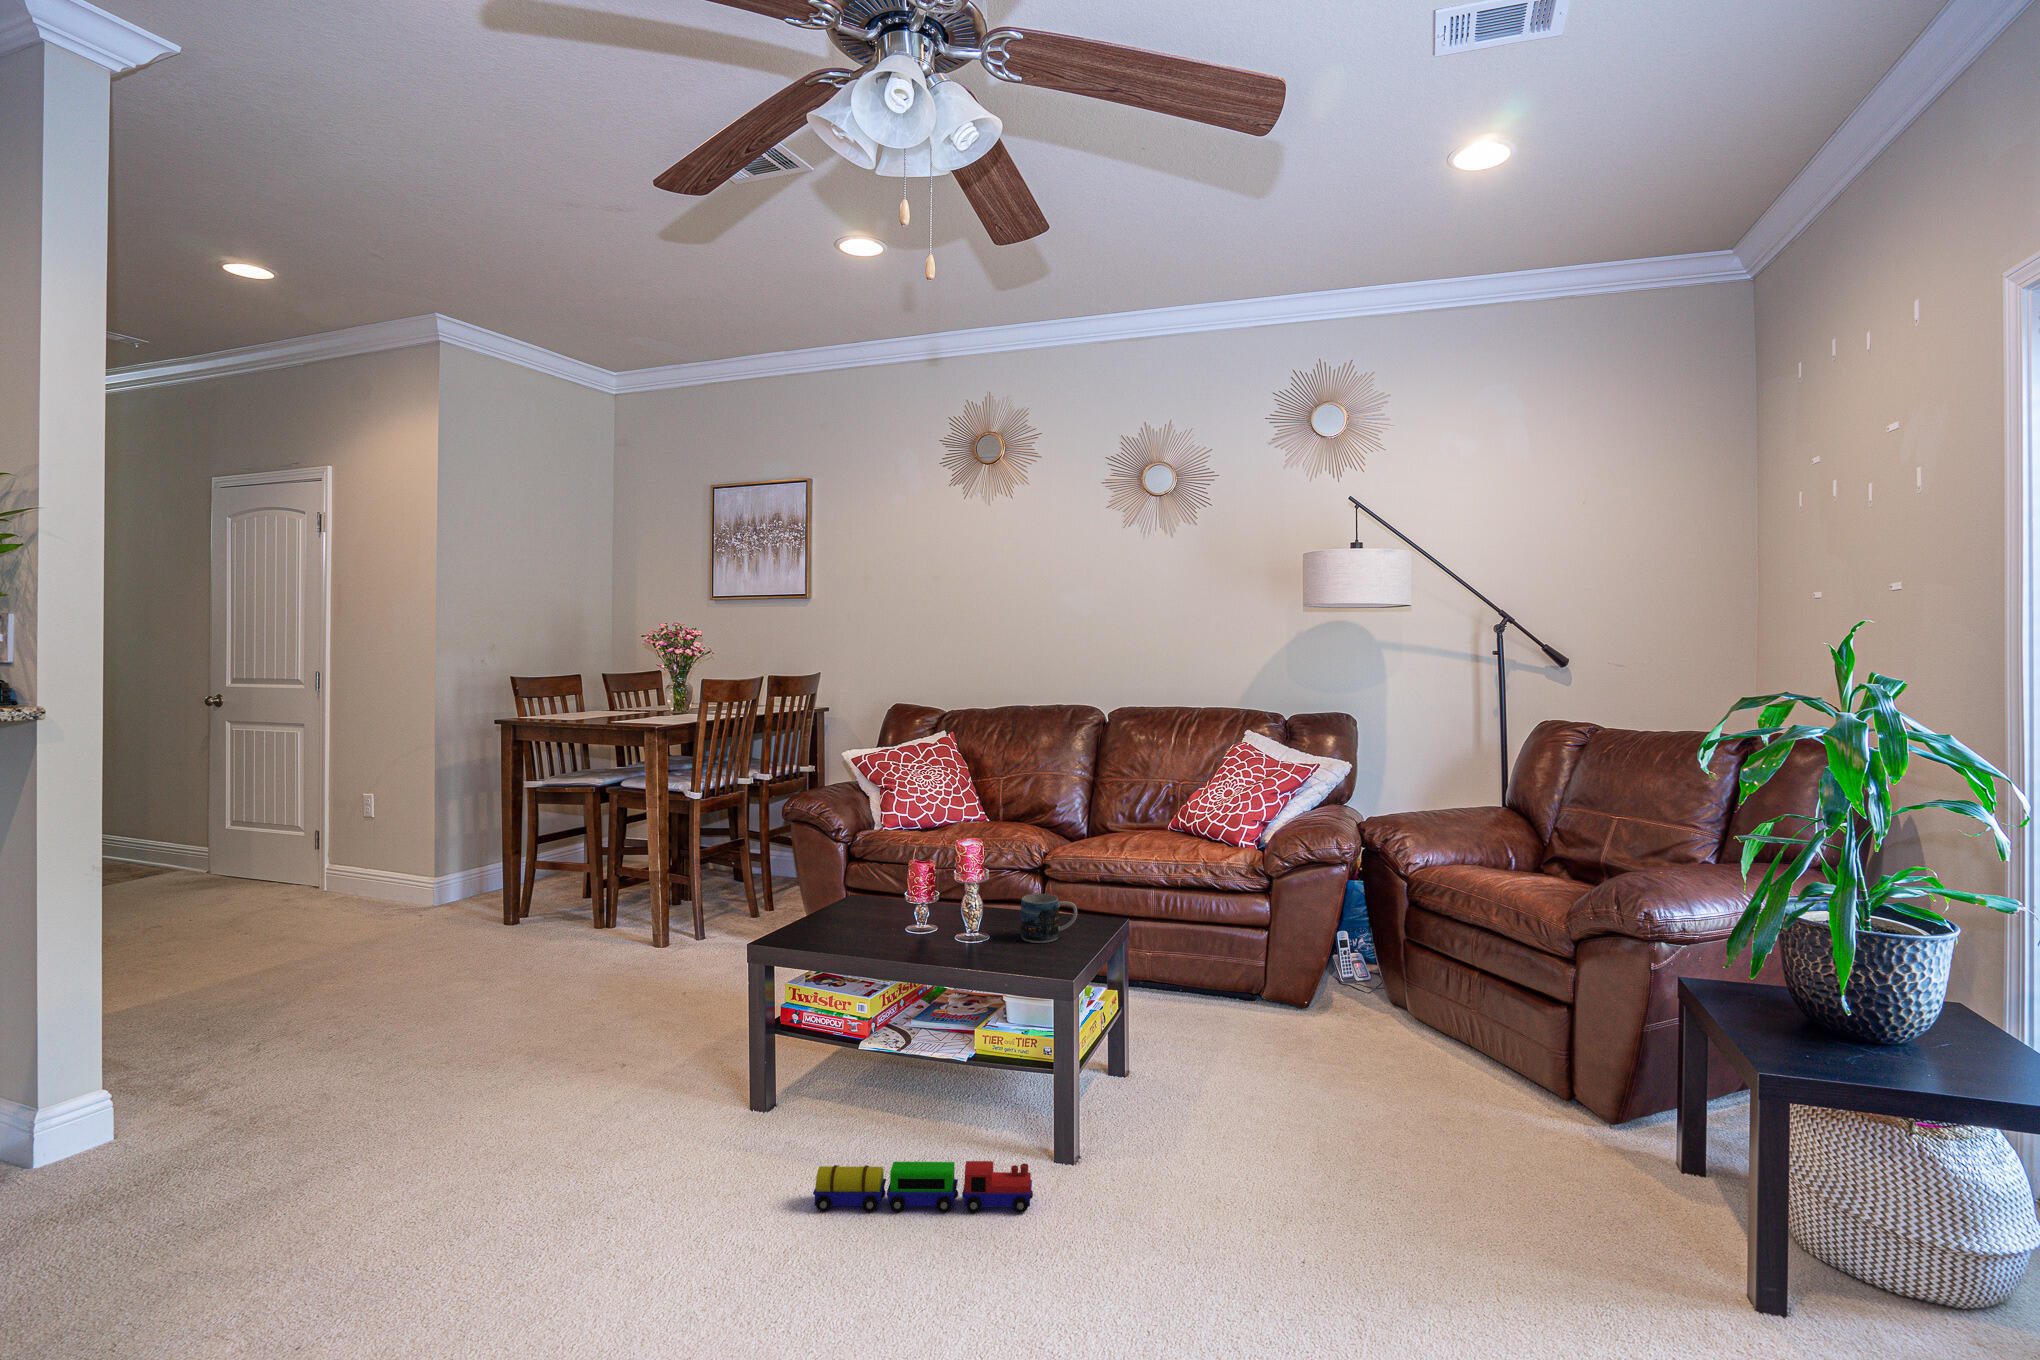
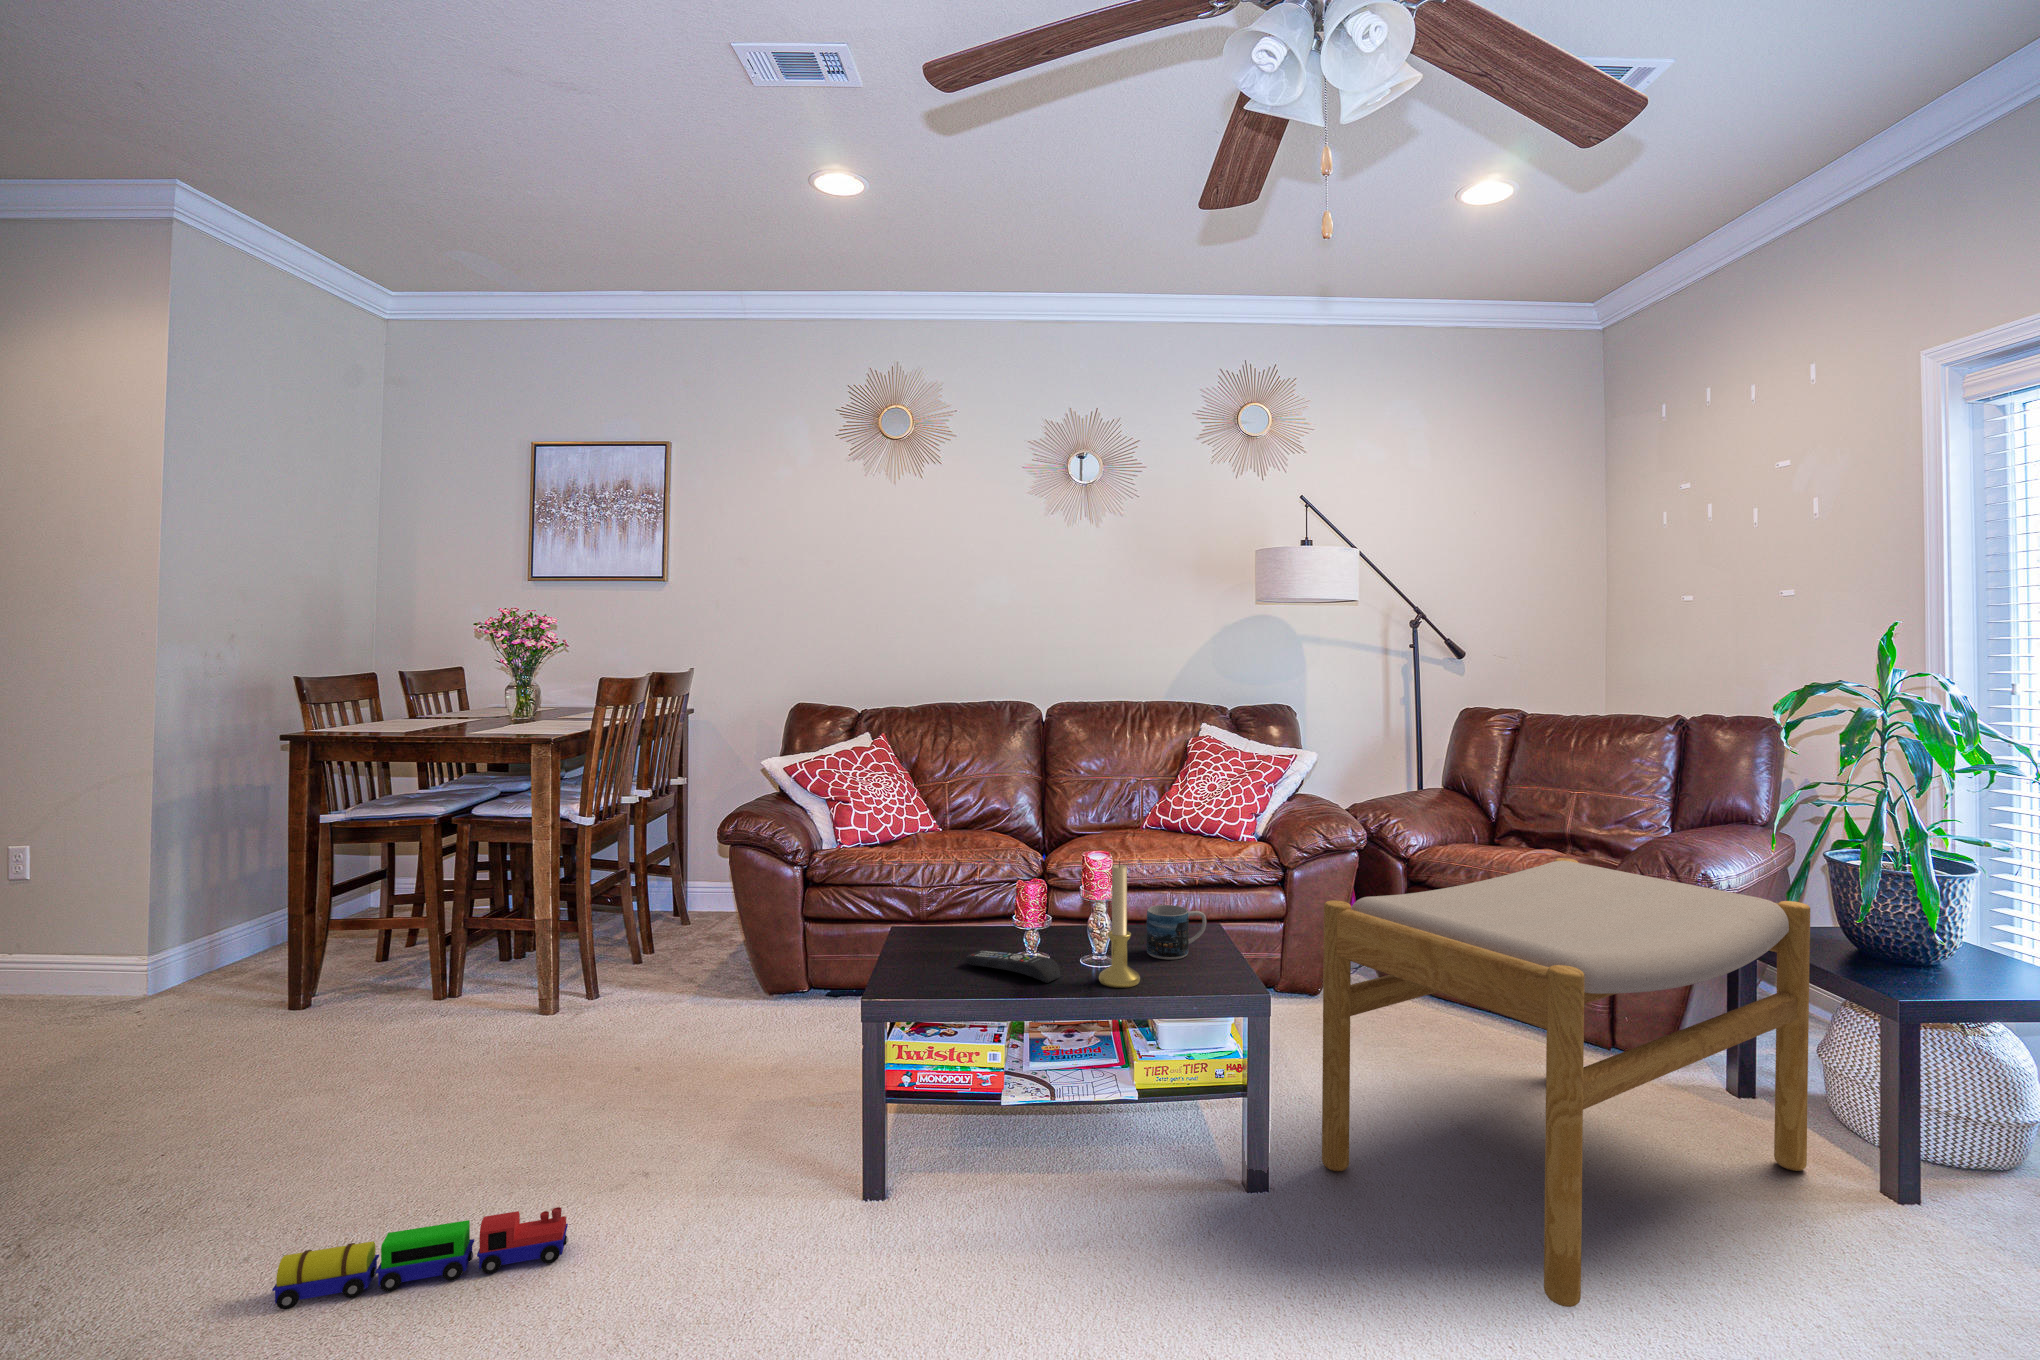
candle holder: none [942,849,979,960] -> present [1099,862,1140,988]
footstool: none [1149,881,1676,1302] -> present [1322,858,1810,1307]
remote control: none [859,919,919,949] -> present [965,951,1060,983]
toy train: present [813,1161,1033,1213] -> present [272,1207,568,1310]

